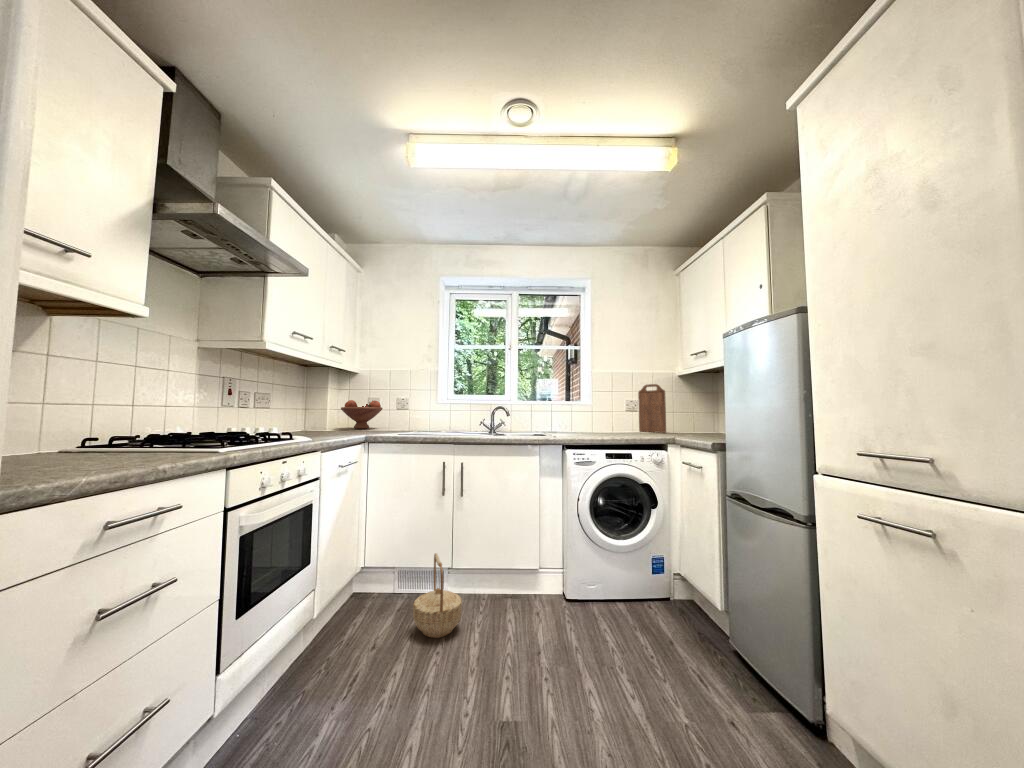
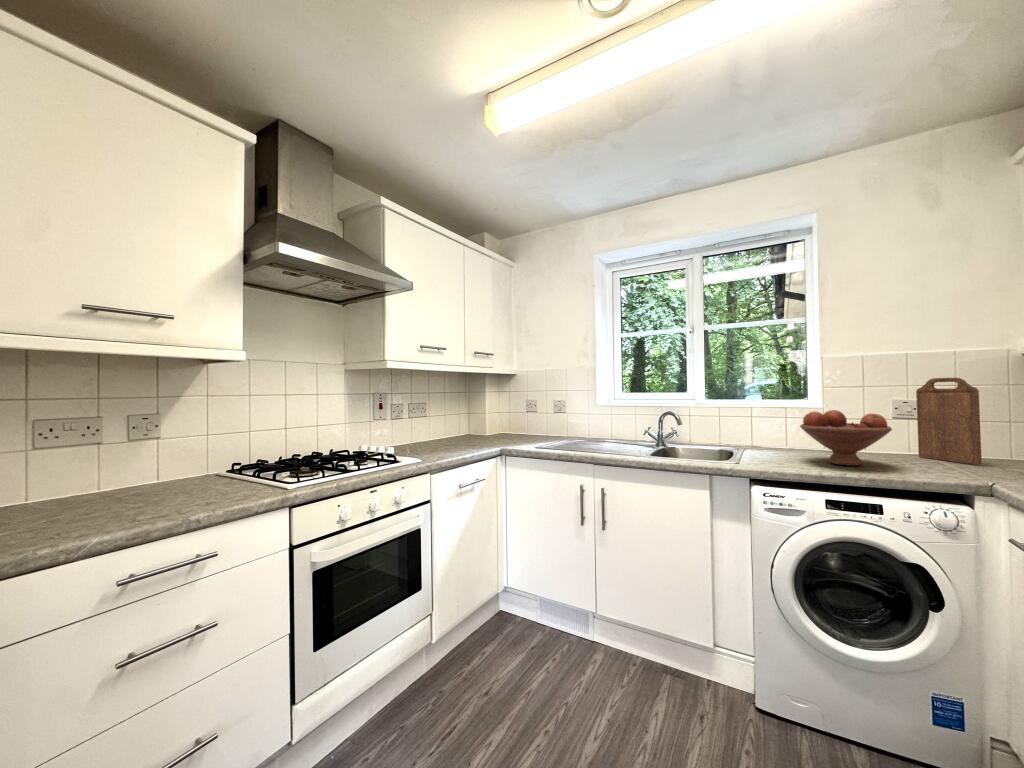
fruit bowl: present [341,400,383,429] -> present [800,410,892,466]
basket: present [413,553,462,638] -> none [532,598,590,707]

